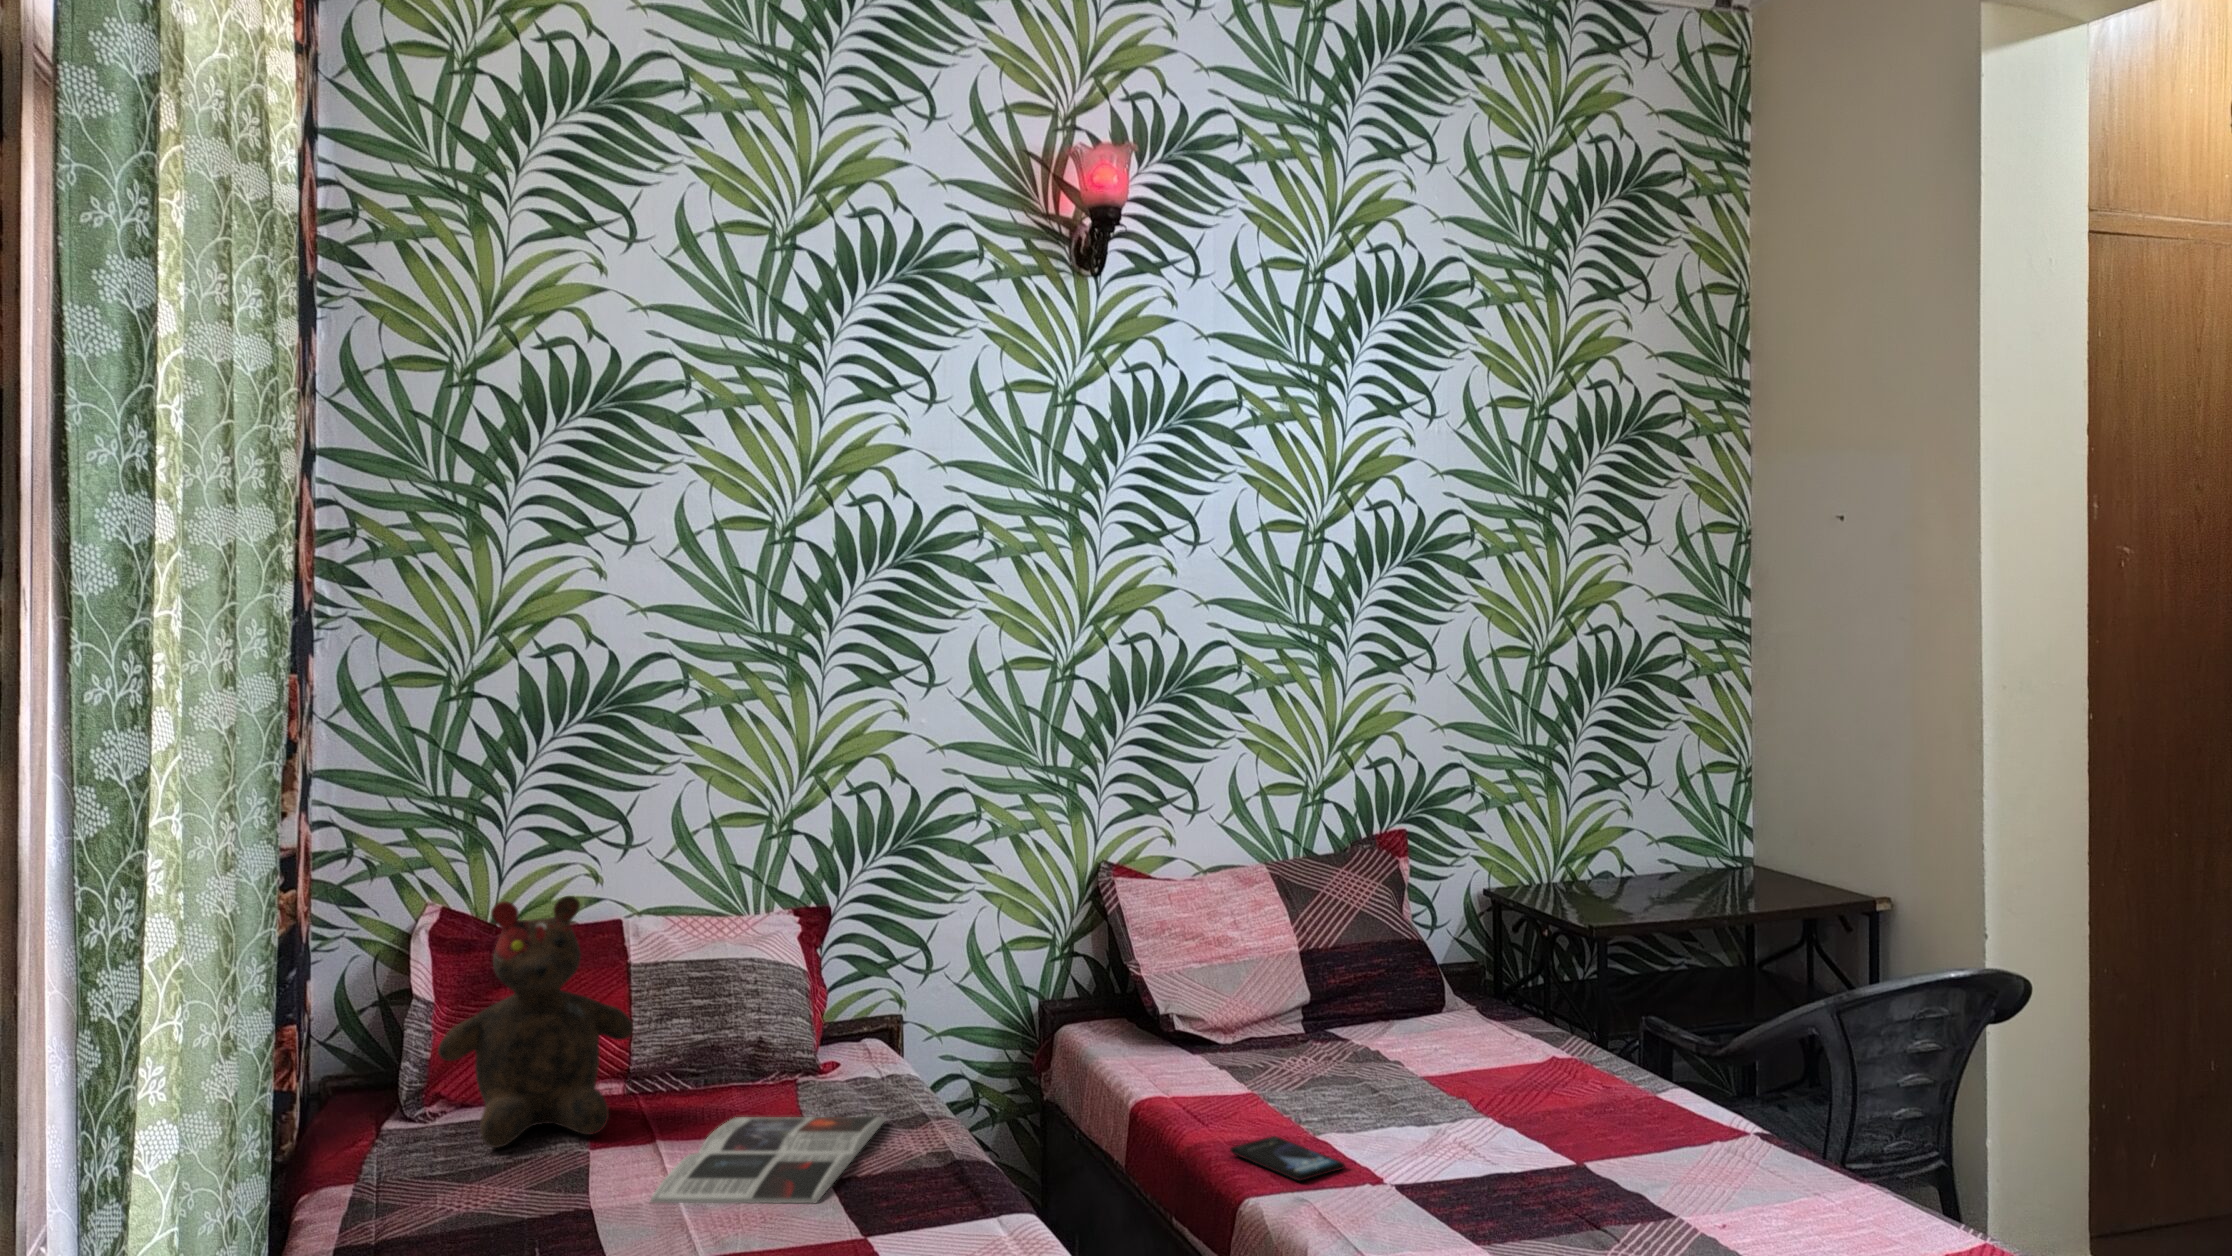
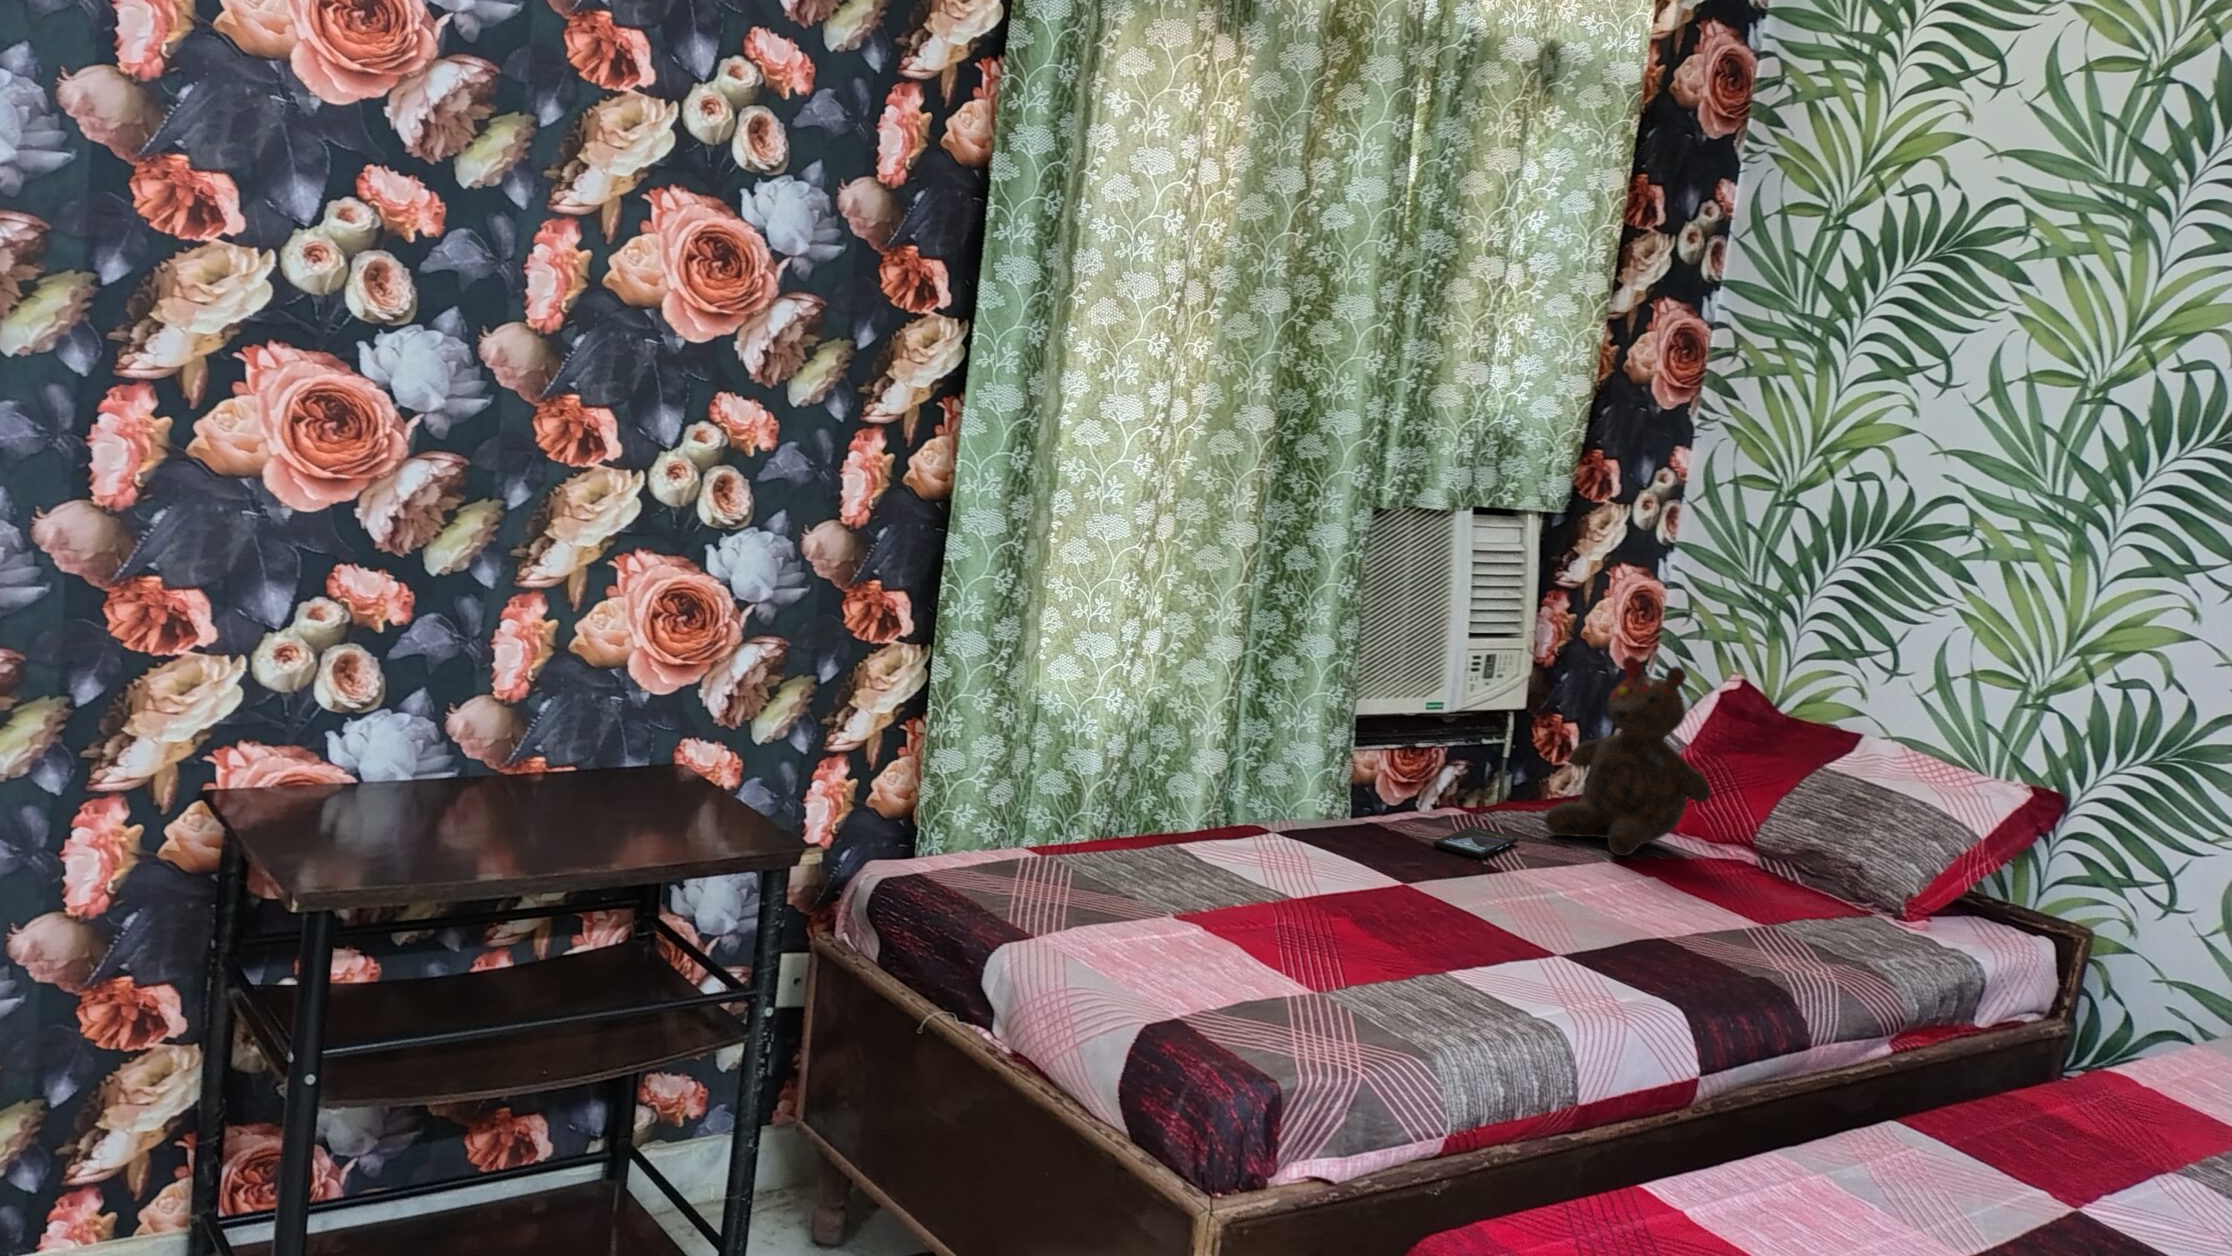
magazine: present [650,1117,885,1203] -> none [1529,880,1809,944]
smartphone: present [1230,1136,1345,1181] -> present [1434,825,1518,859]

